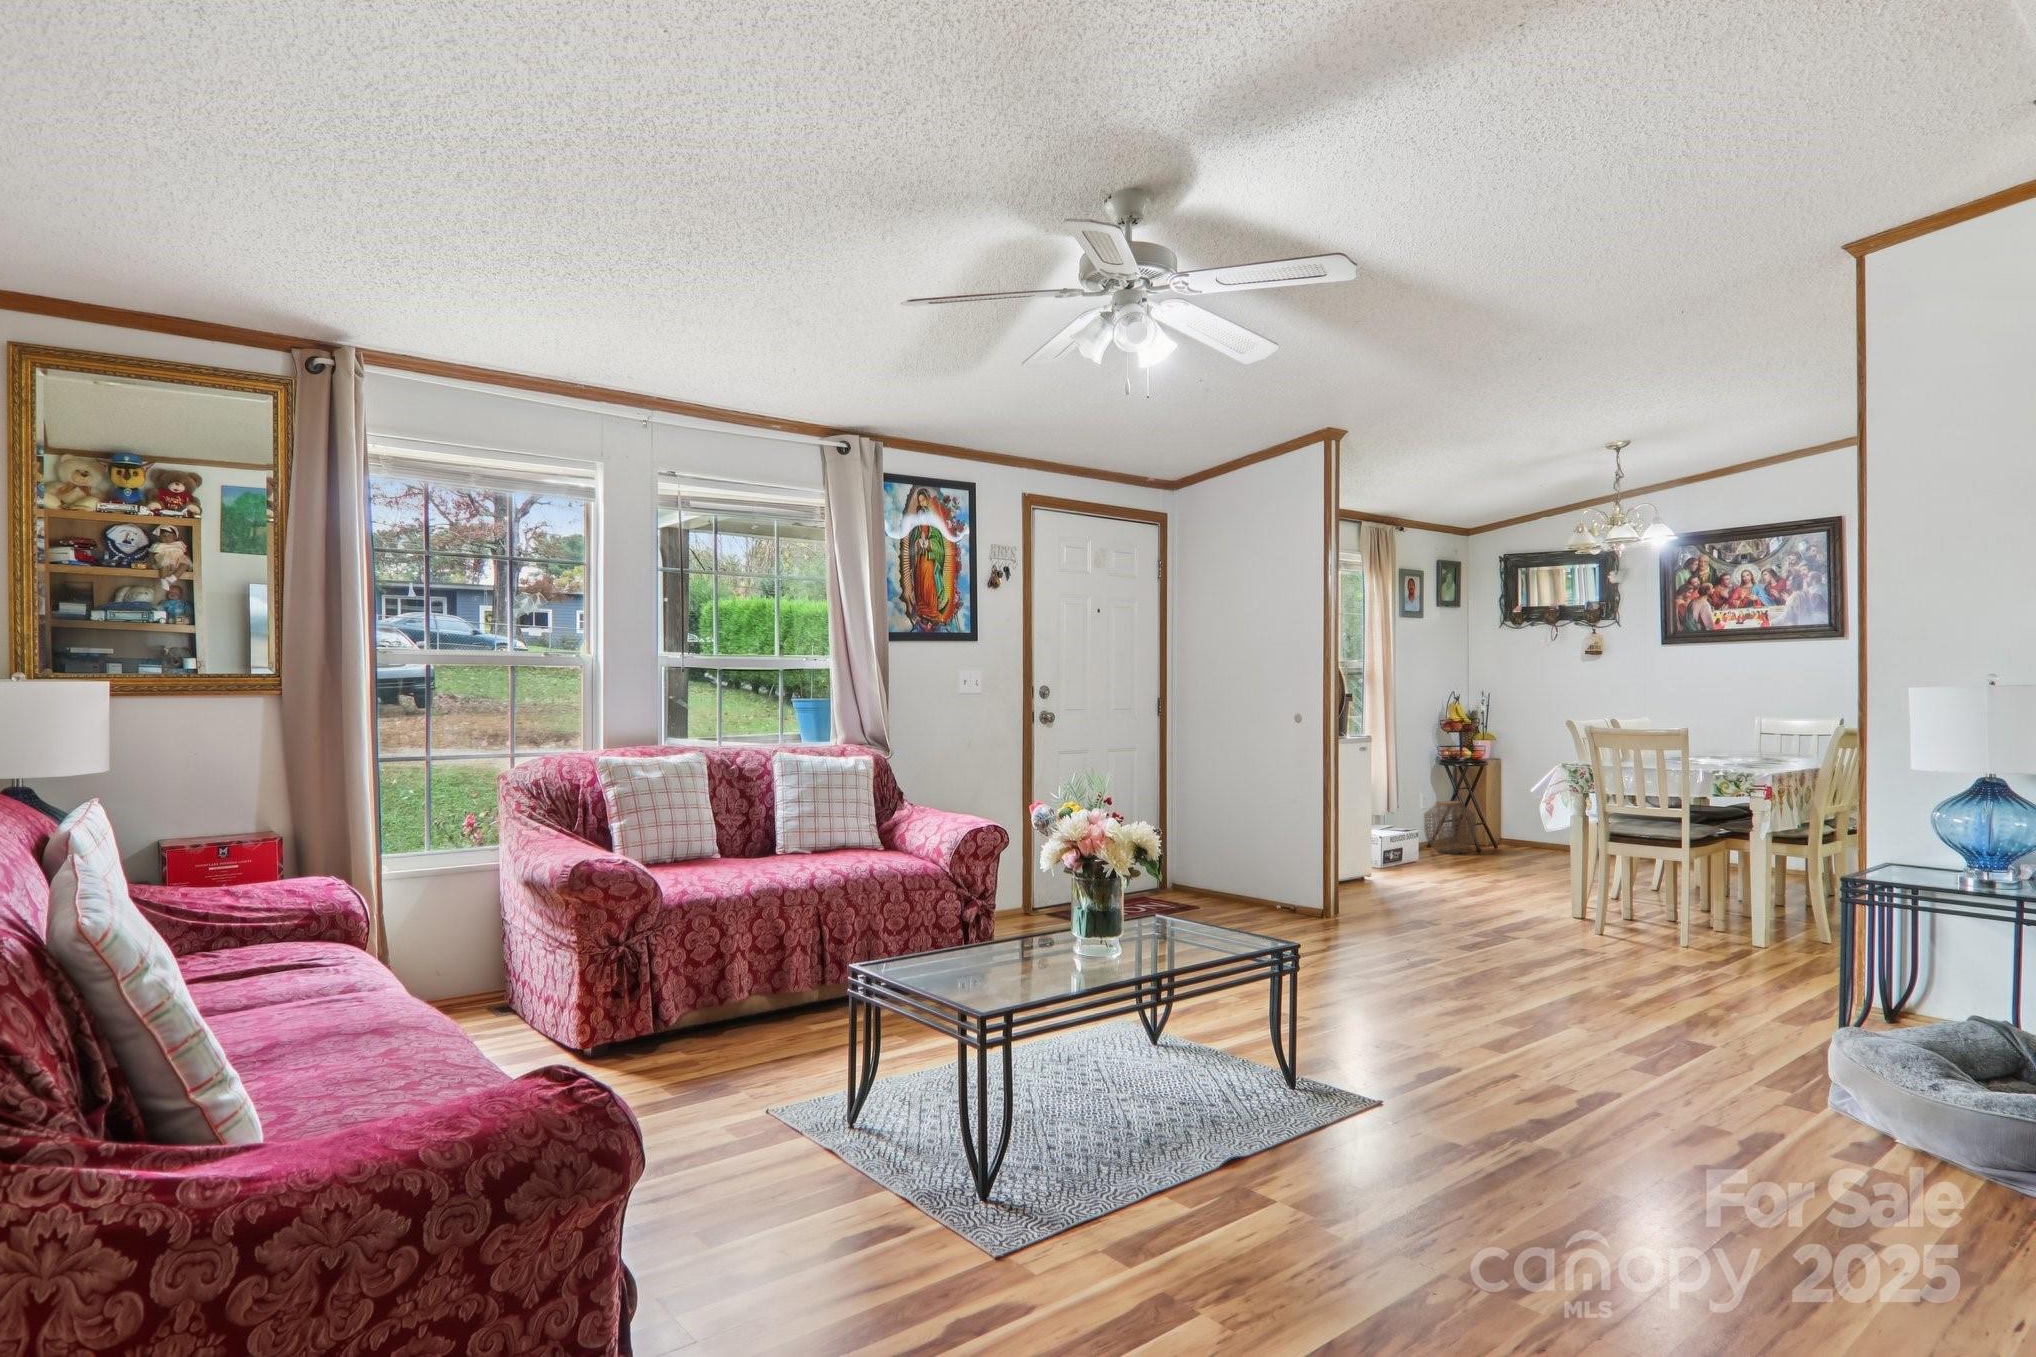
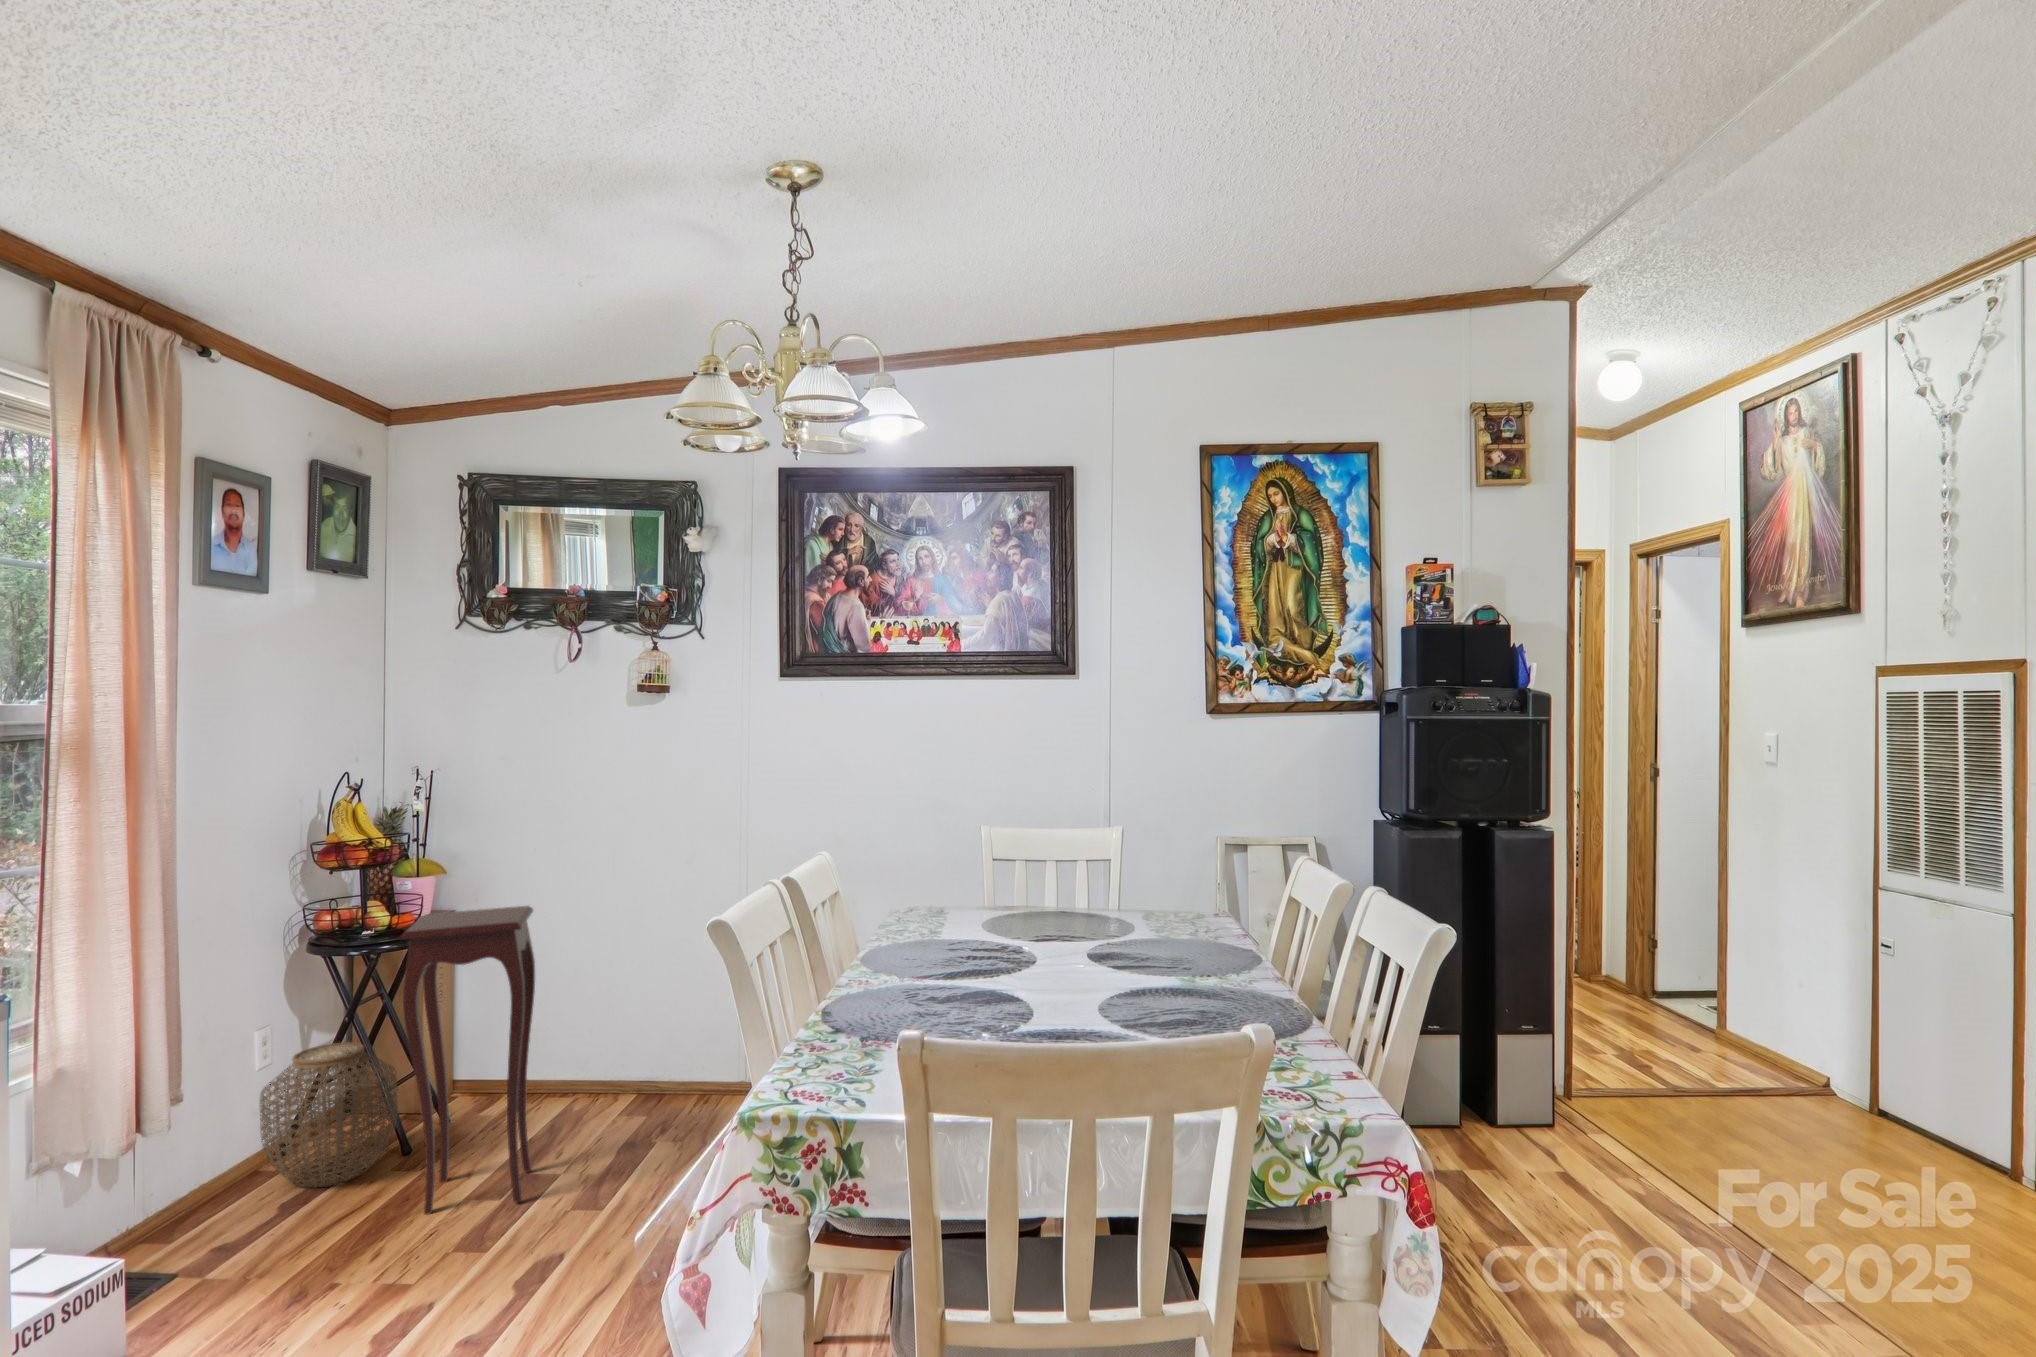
side table: none [1475,746,1532,865] -> present [401,906,535,1215]

